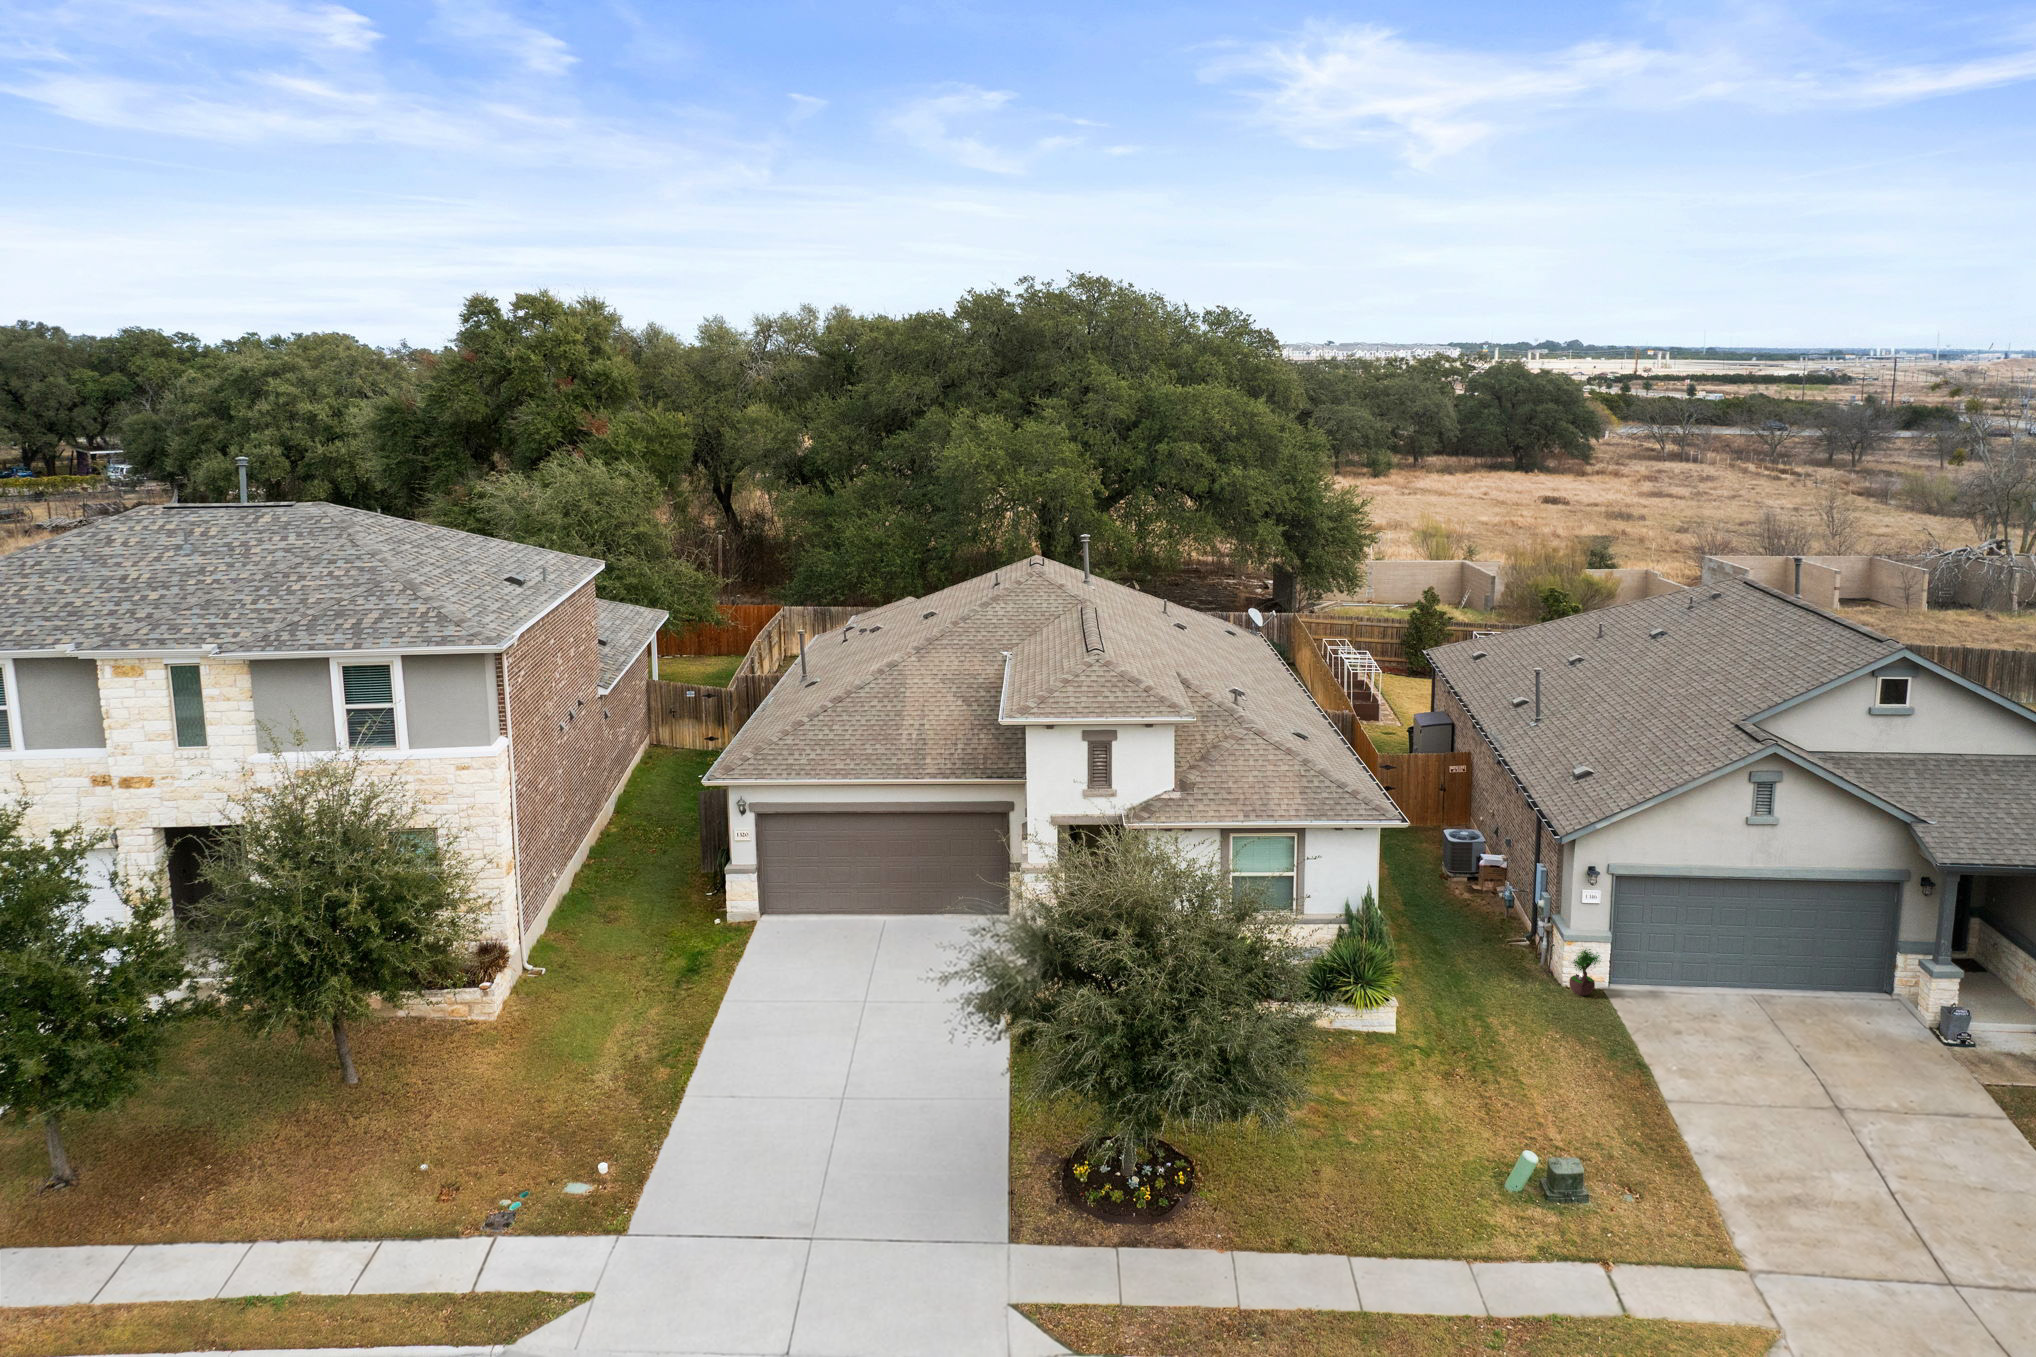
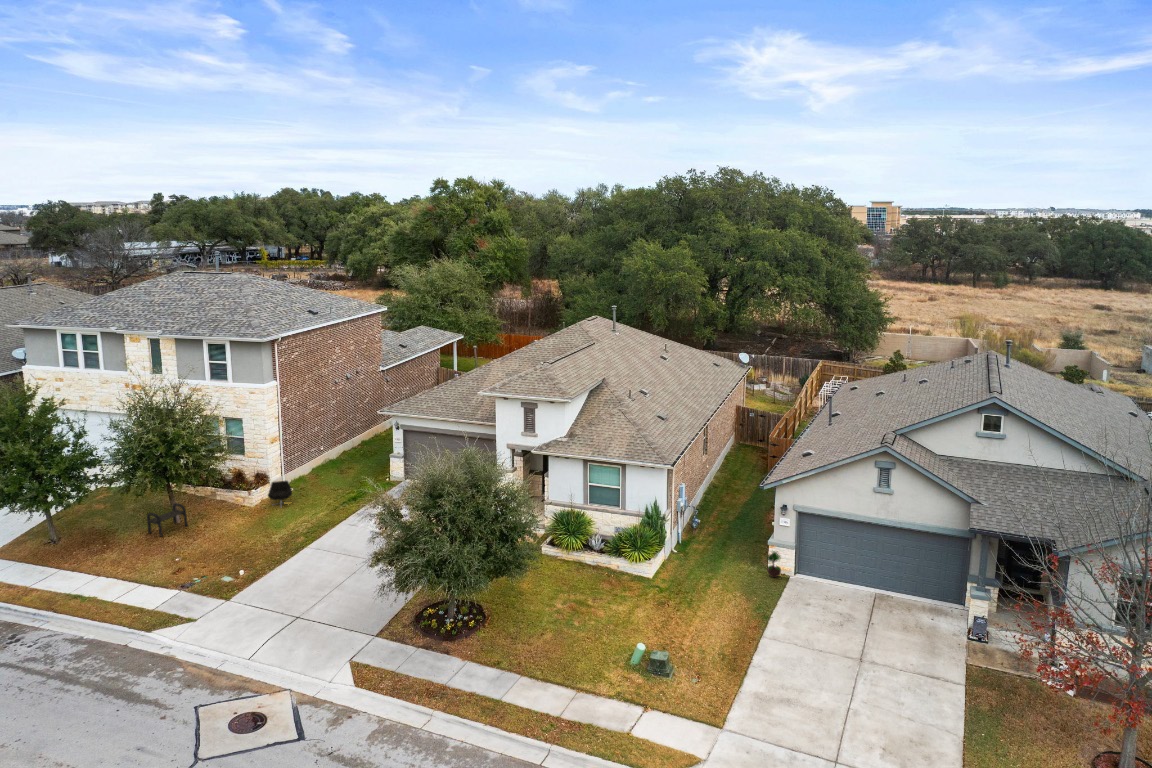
lounge chair: none [505,952,565,1013] -> present [268,481,292,507]
bench: none [278,1039,364,1122] -> present [147,503,188,536]

